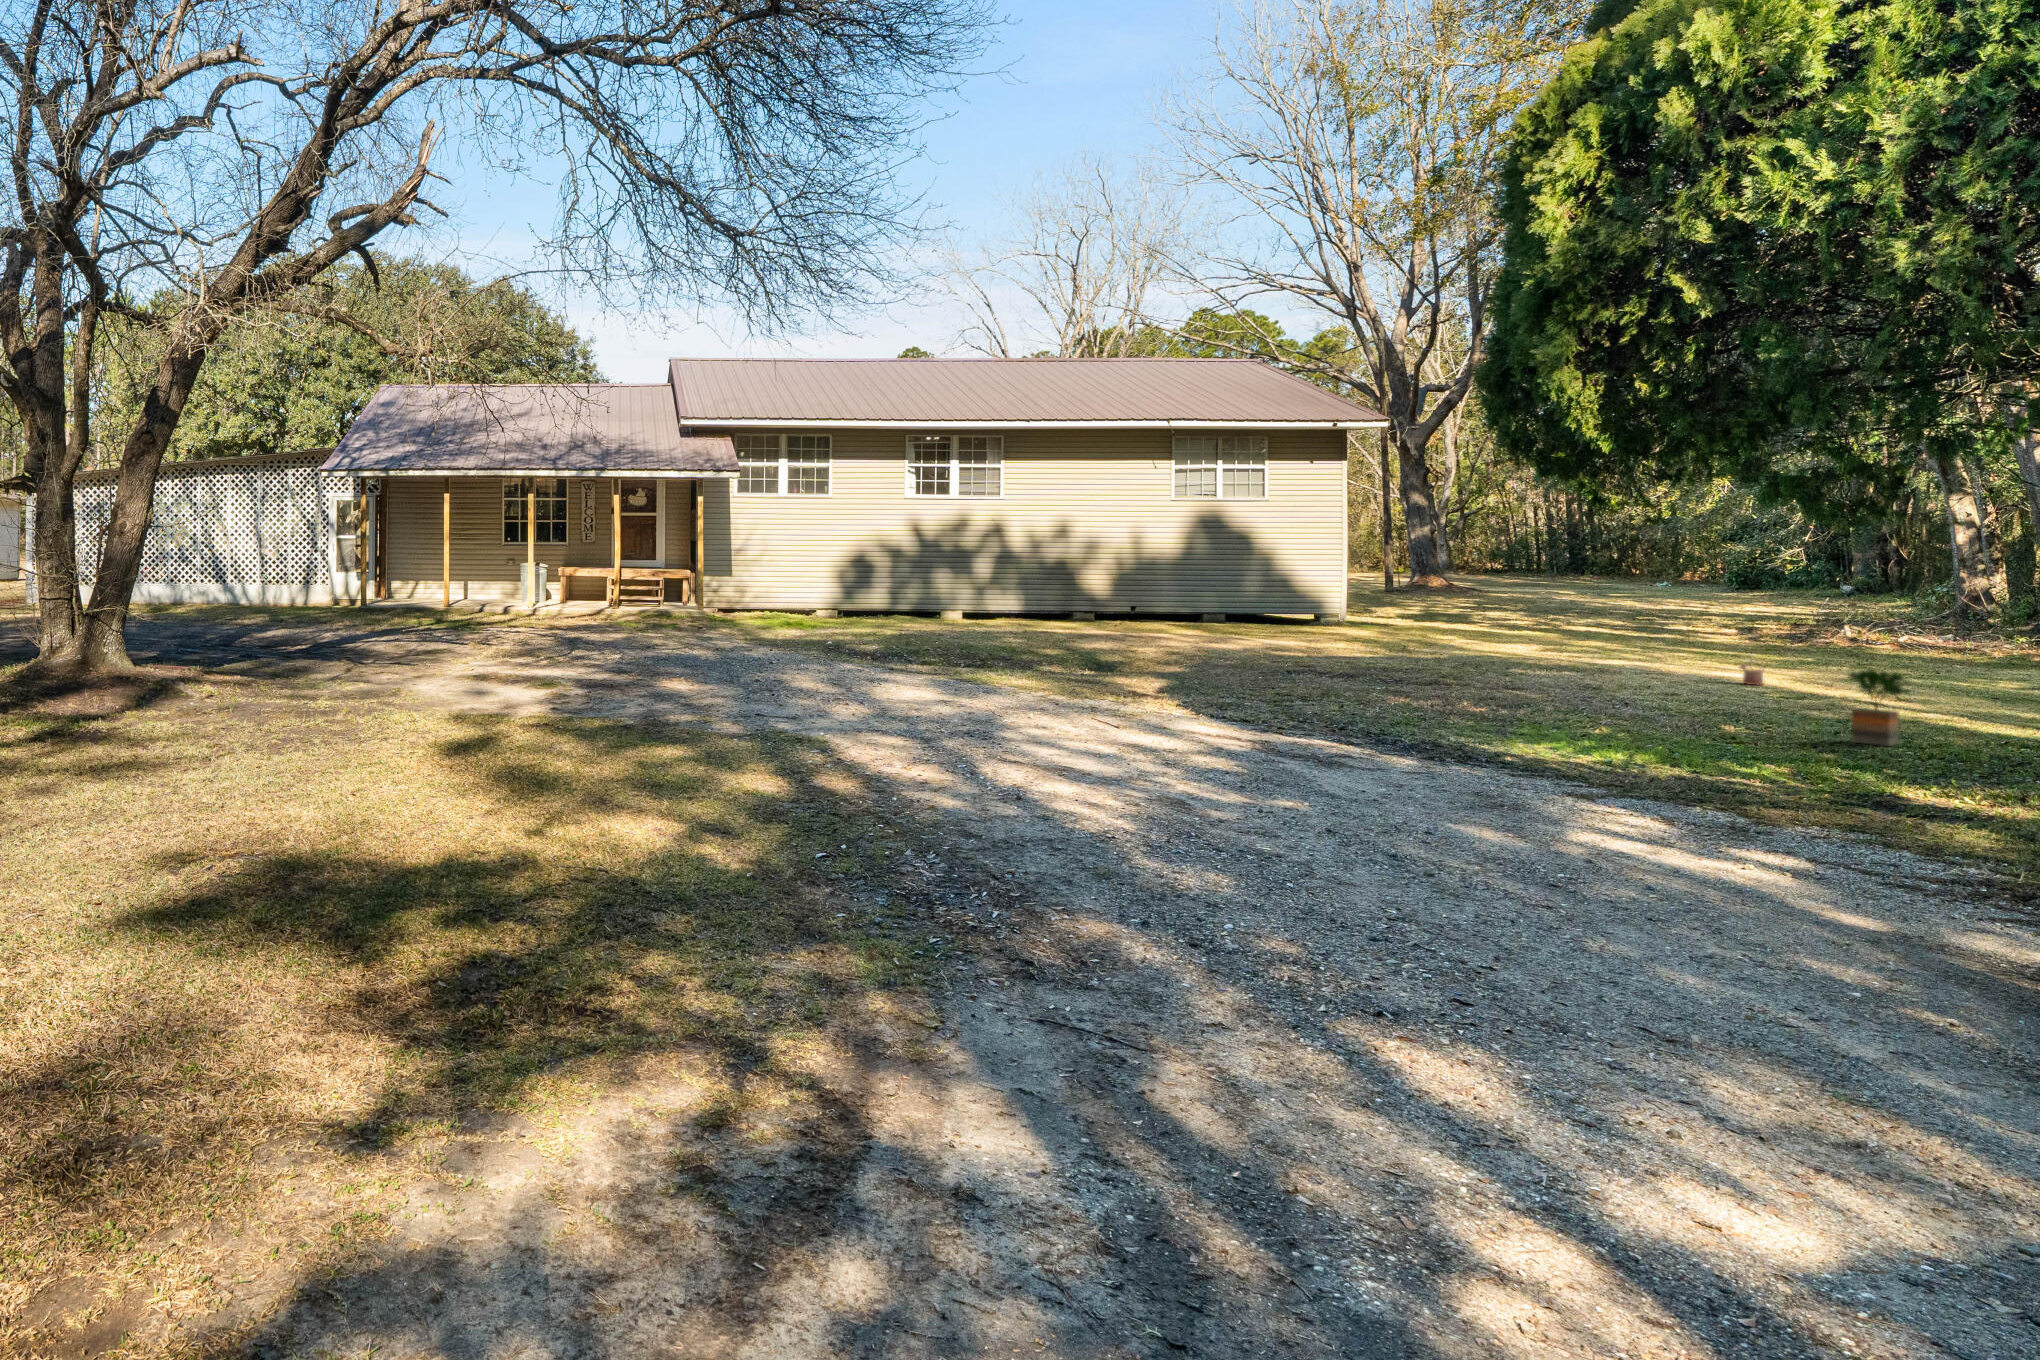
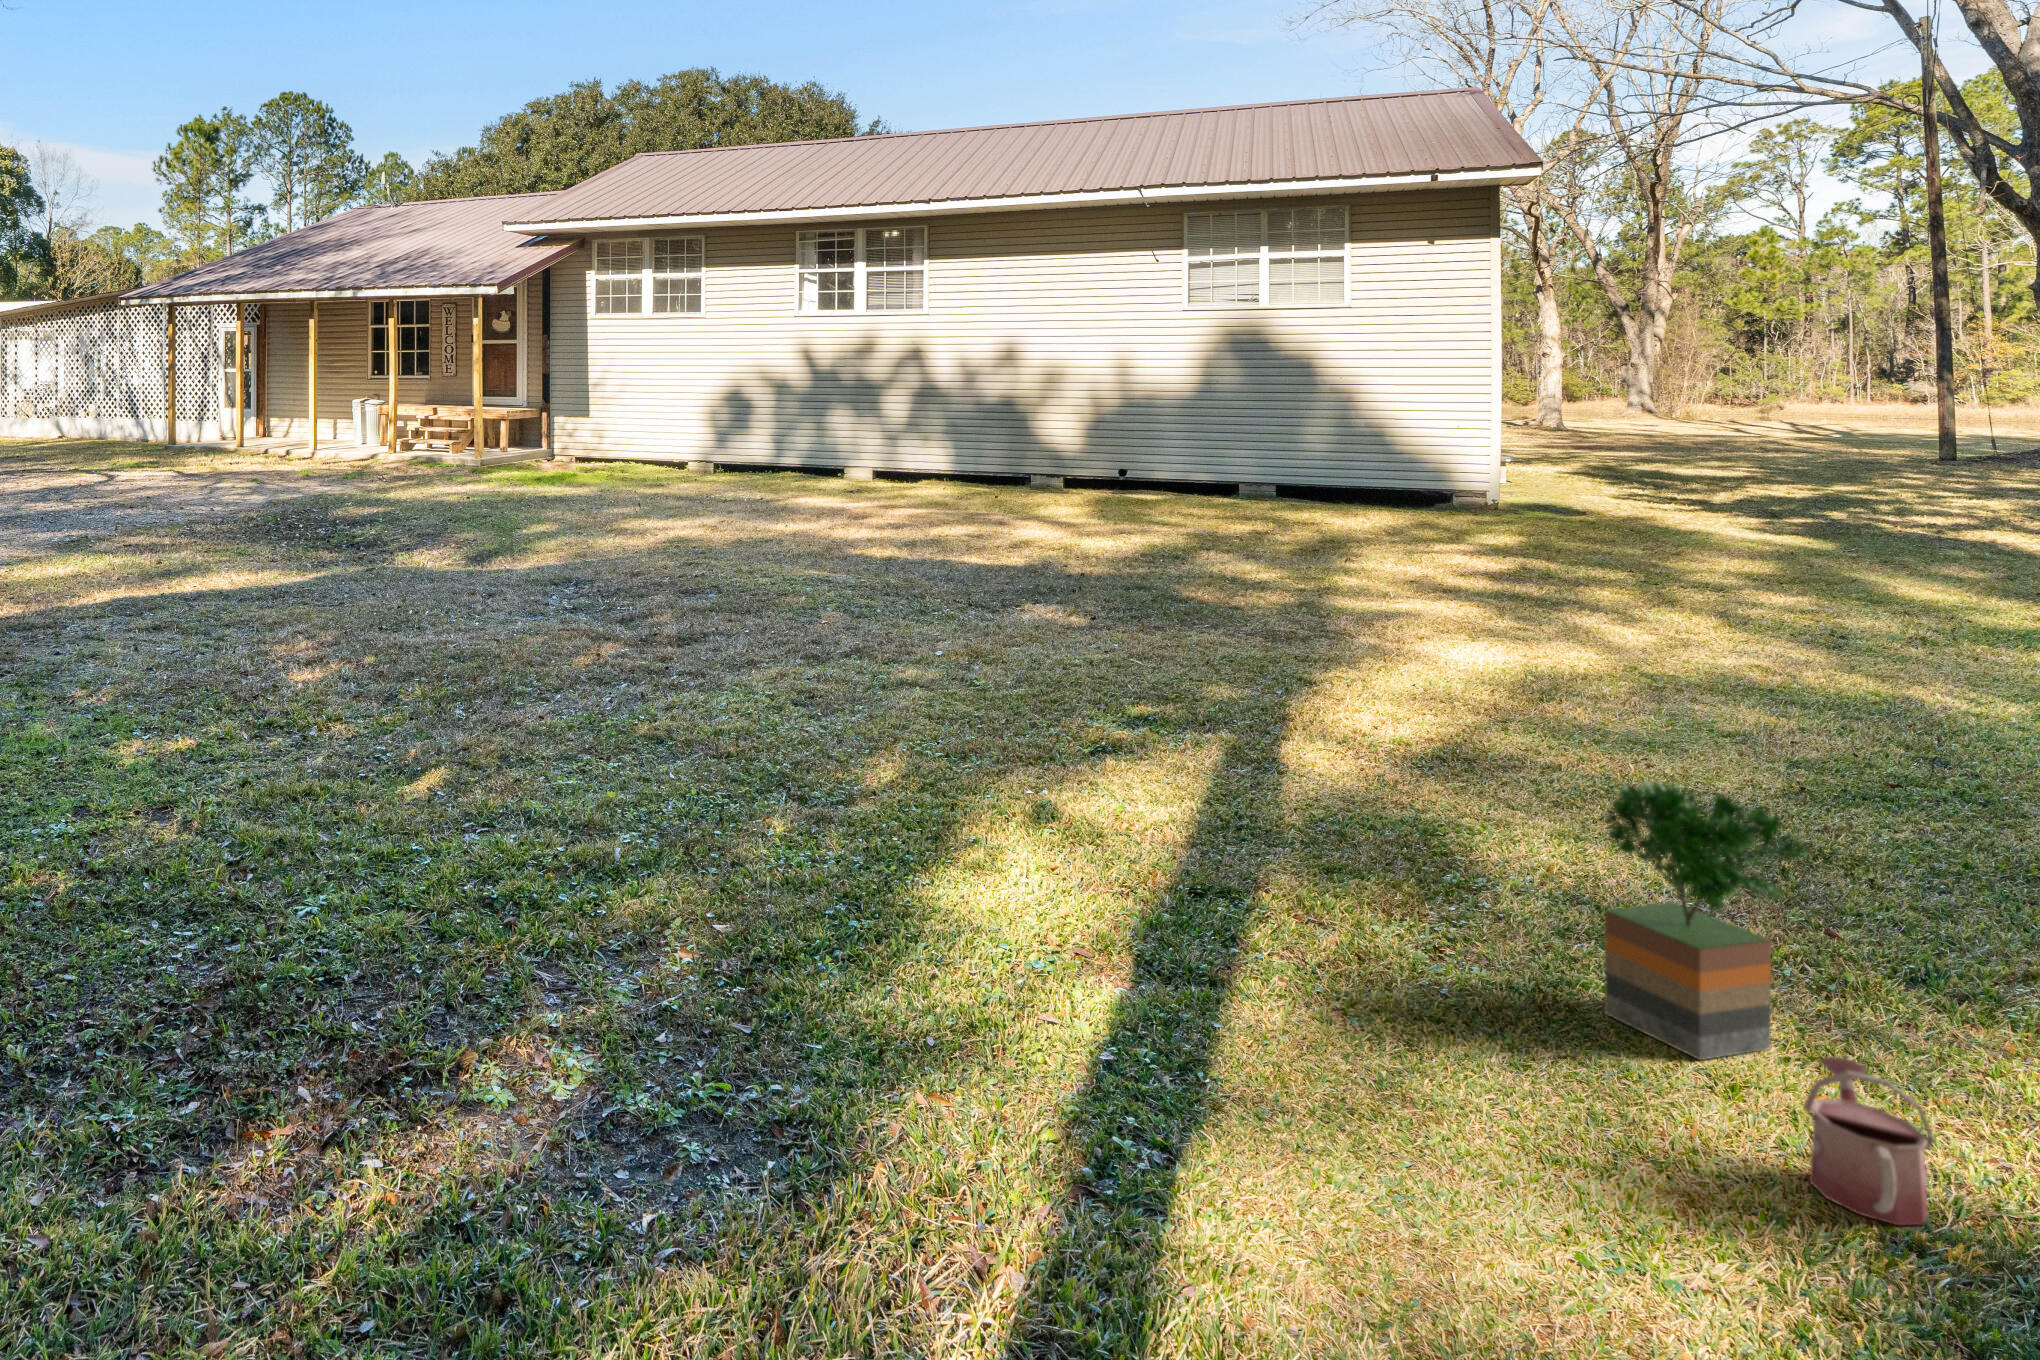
watering can: present [1740,664,1763,685] -> present [1804,1056,1935,1225]

